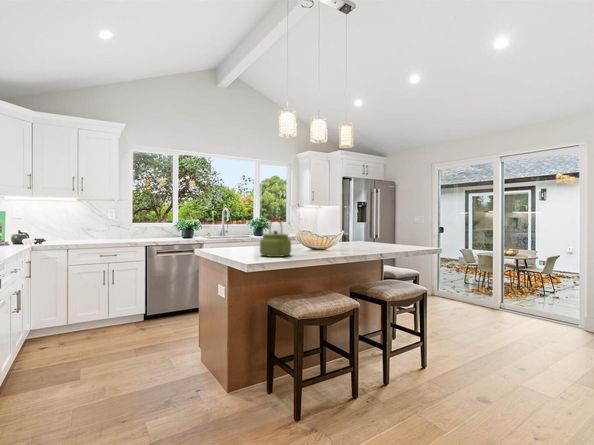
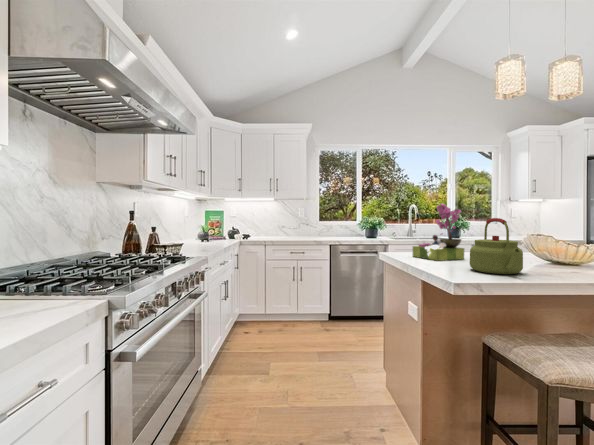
flower arrangement: none [222,207,259,252] -> present [413,204,464,261]

